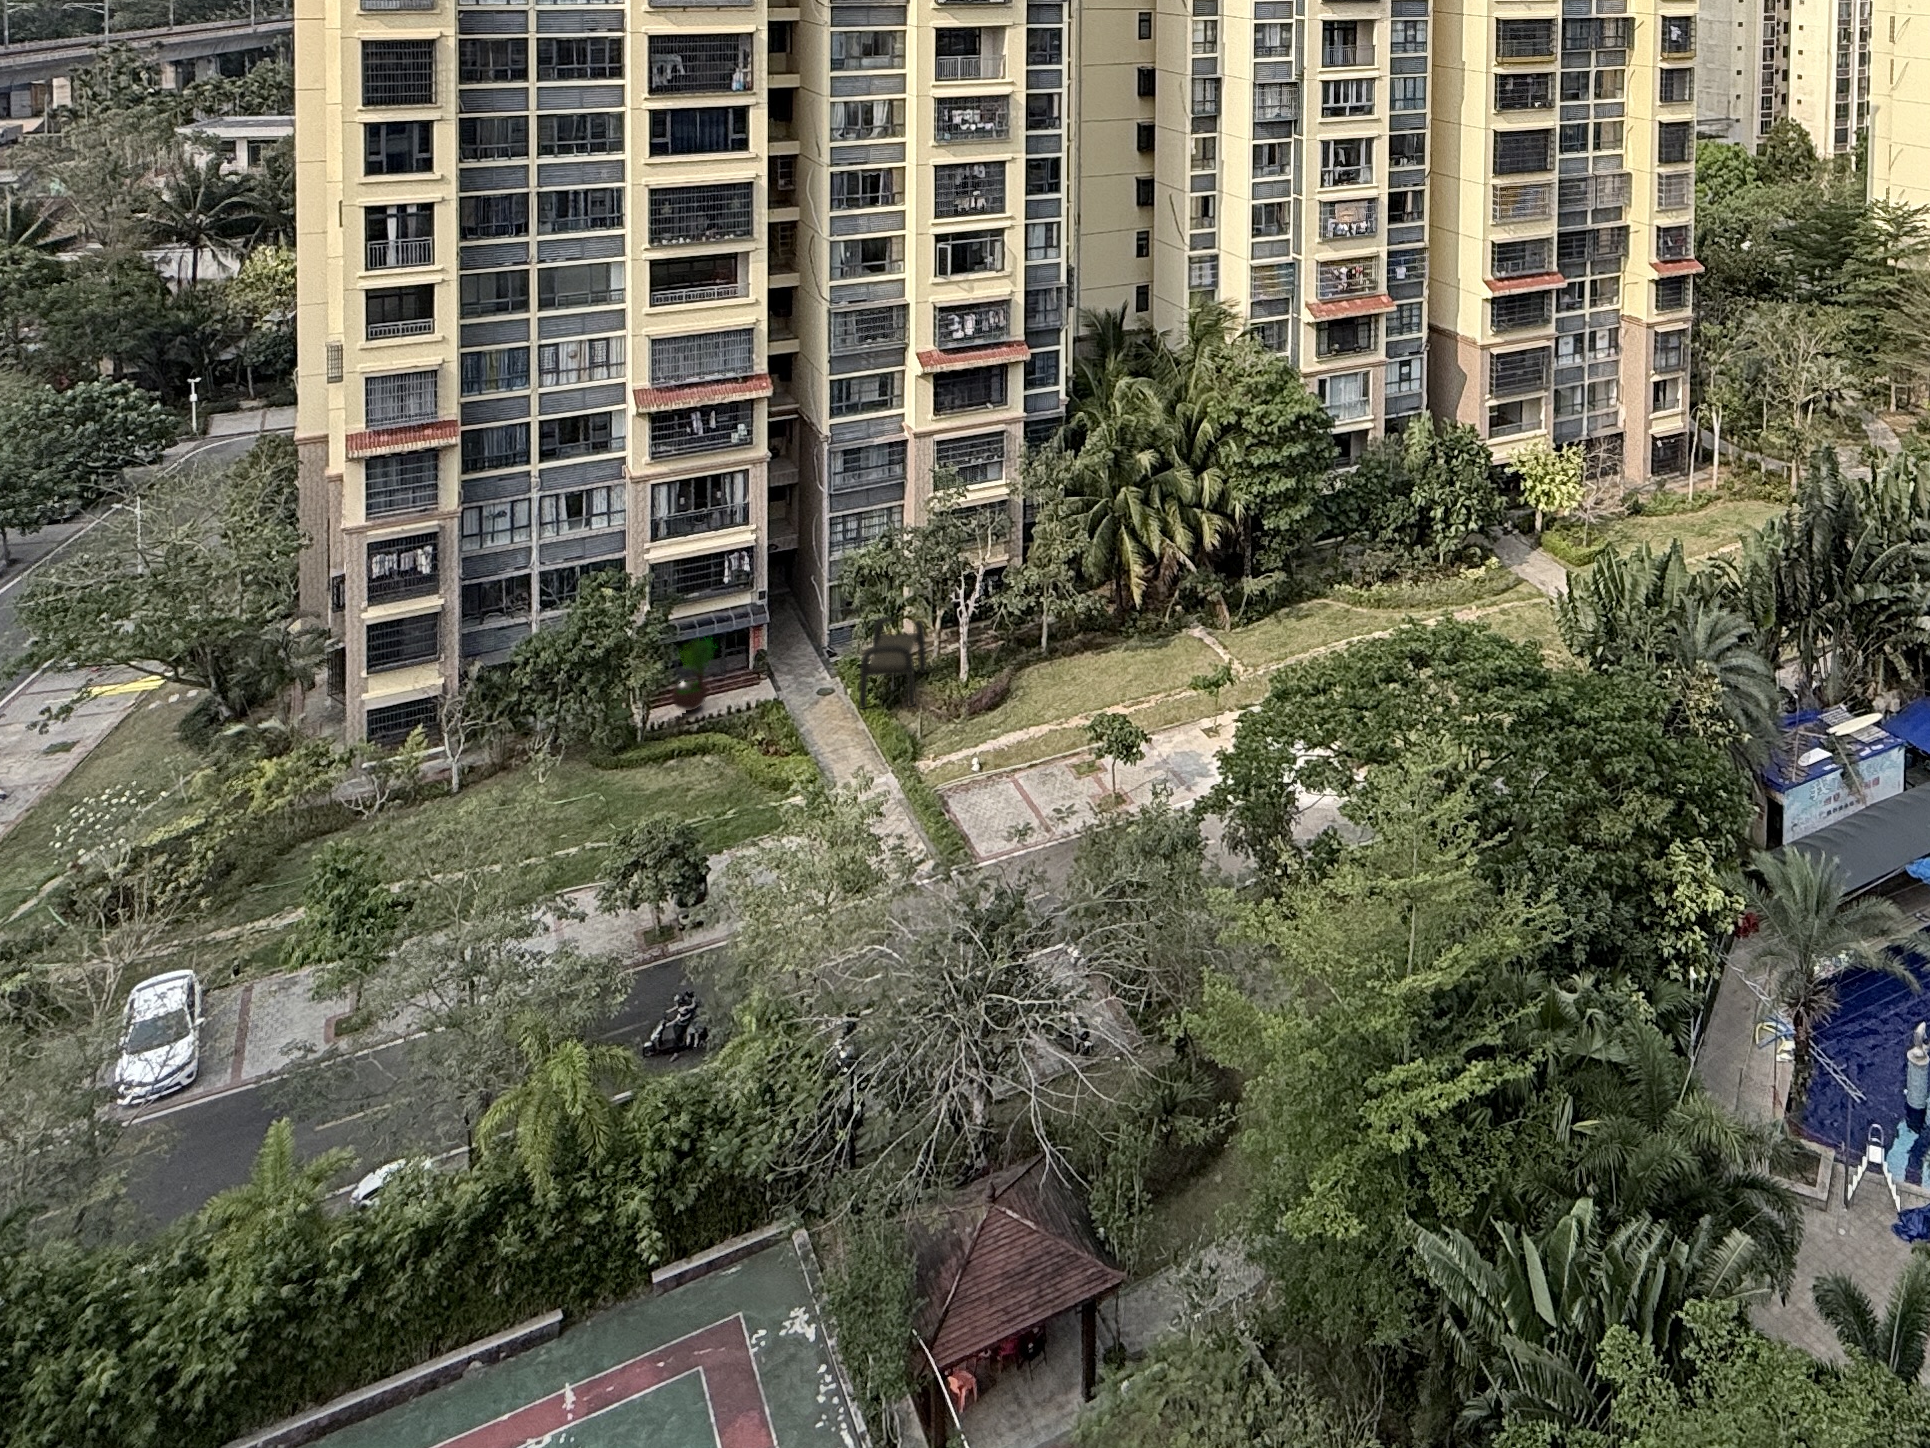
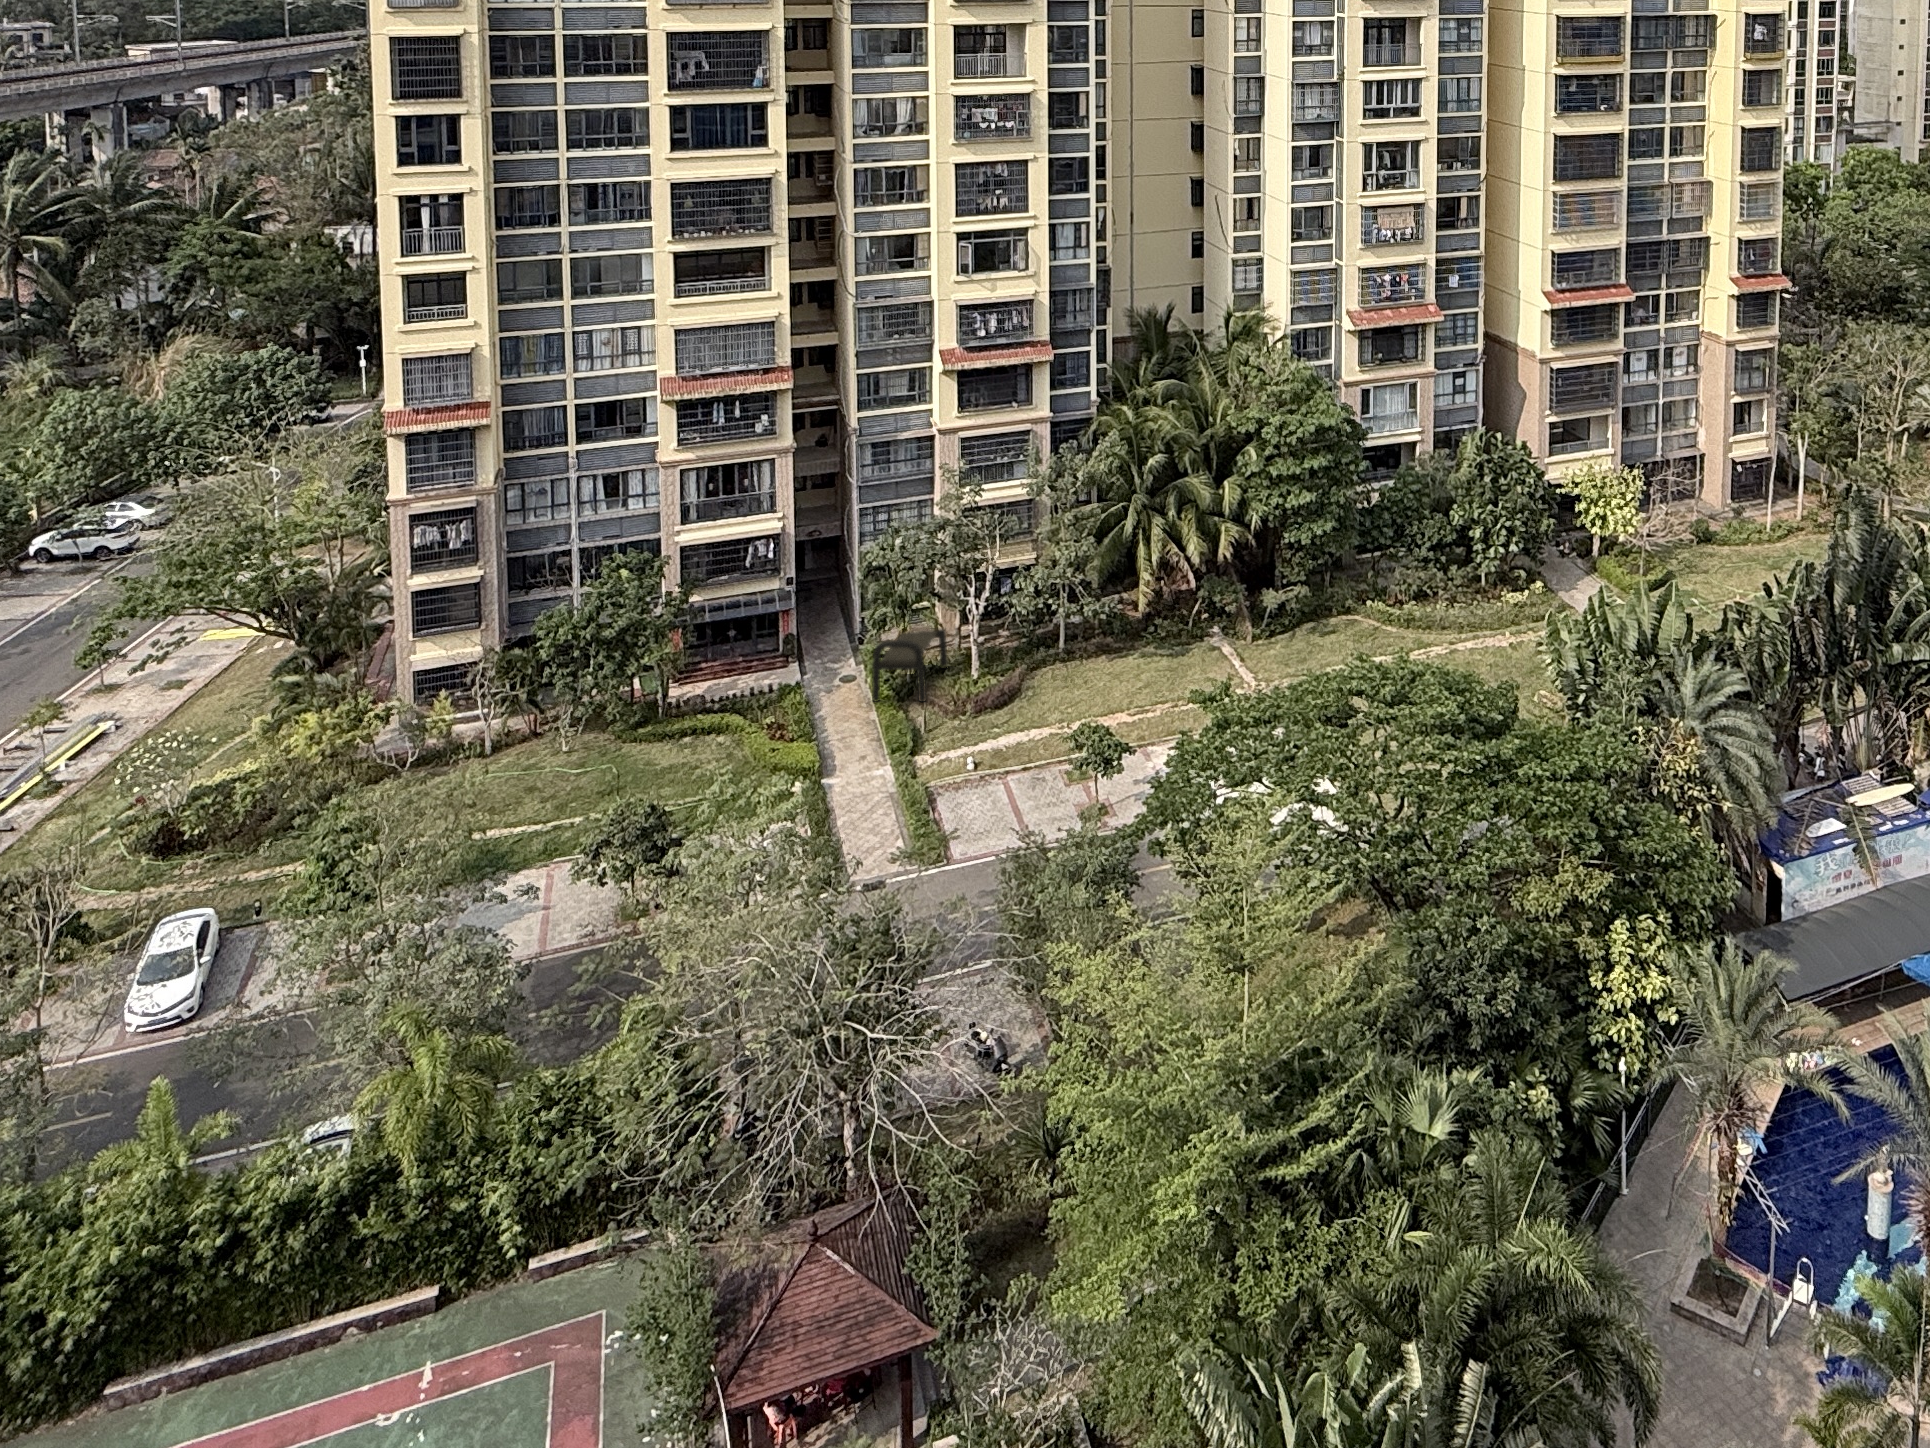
potted tree: present [672,638,714,711] -> none [698,619,743,693]

